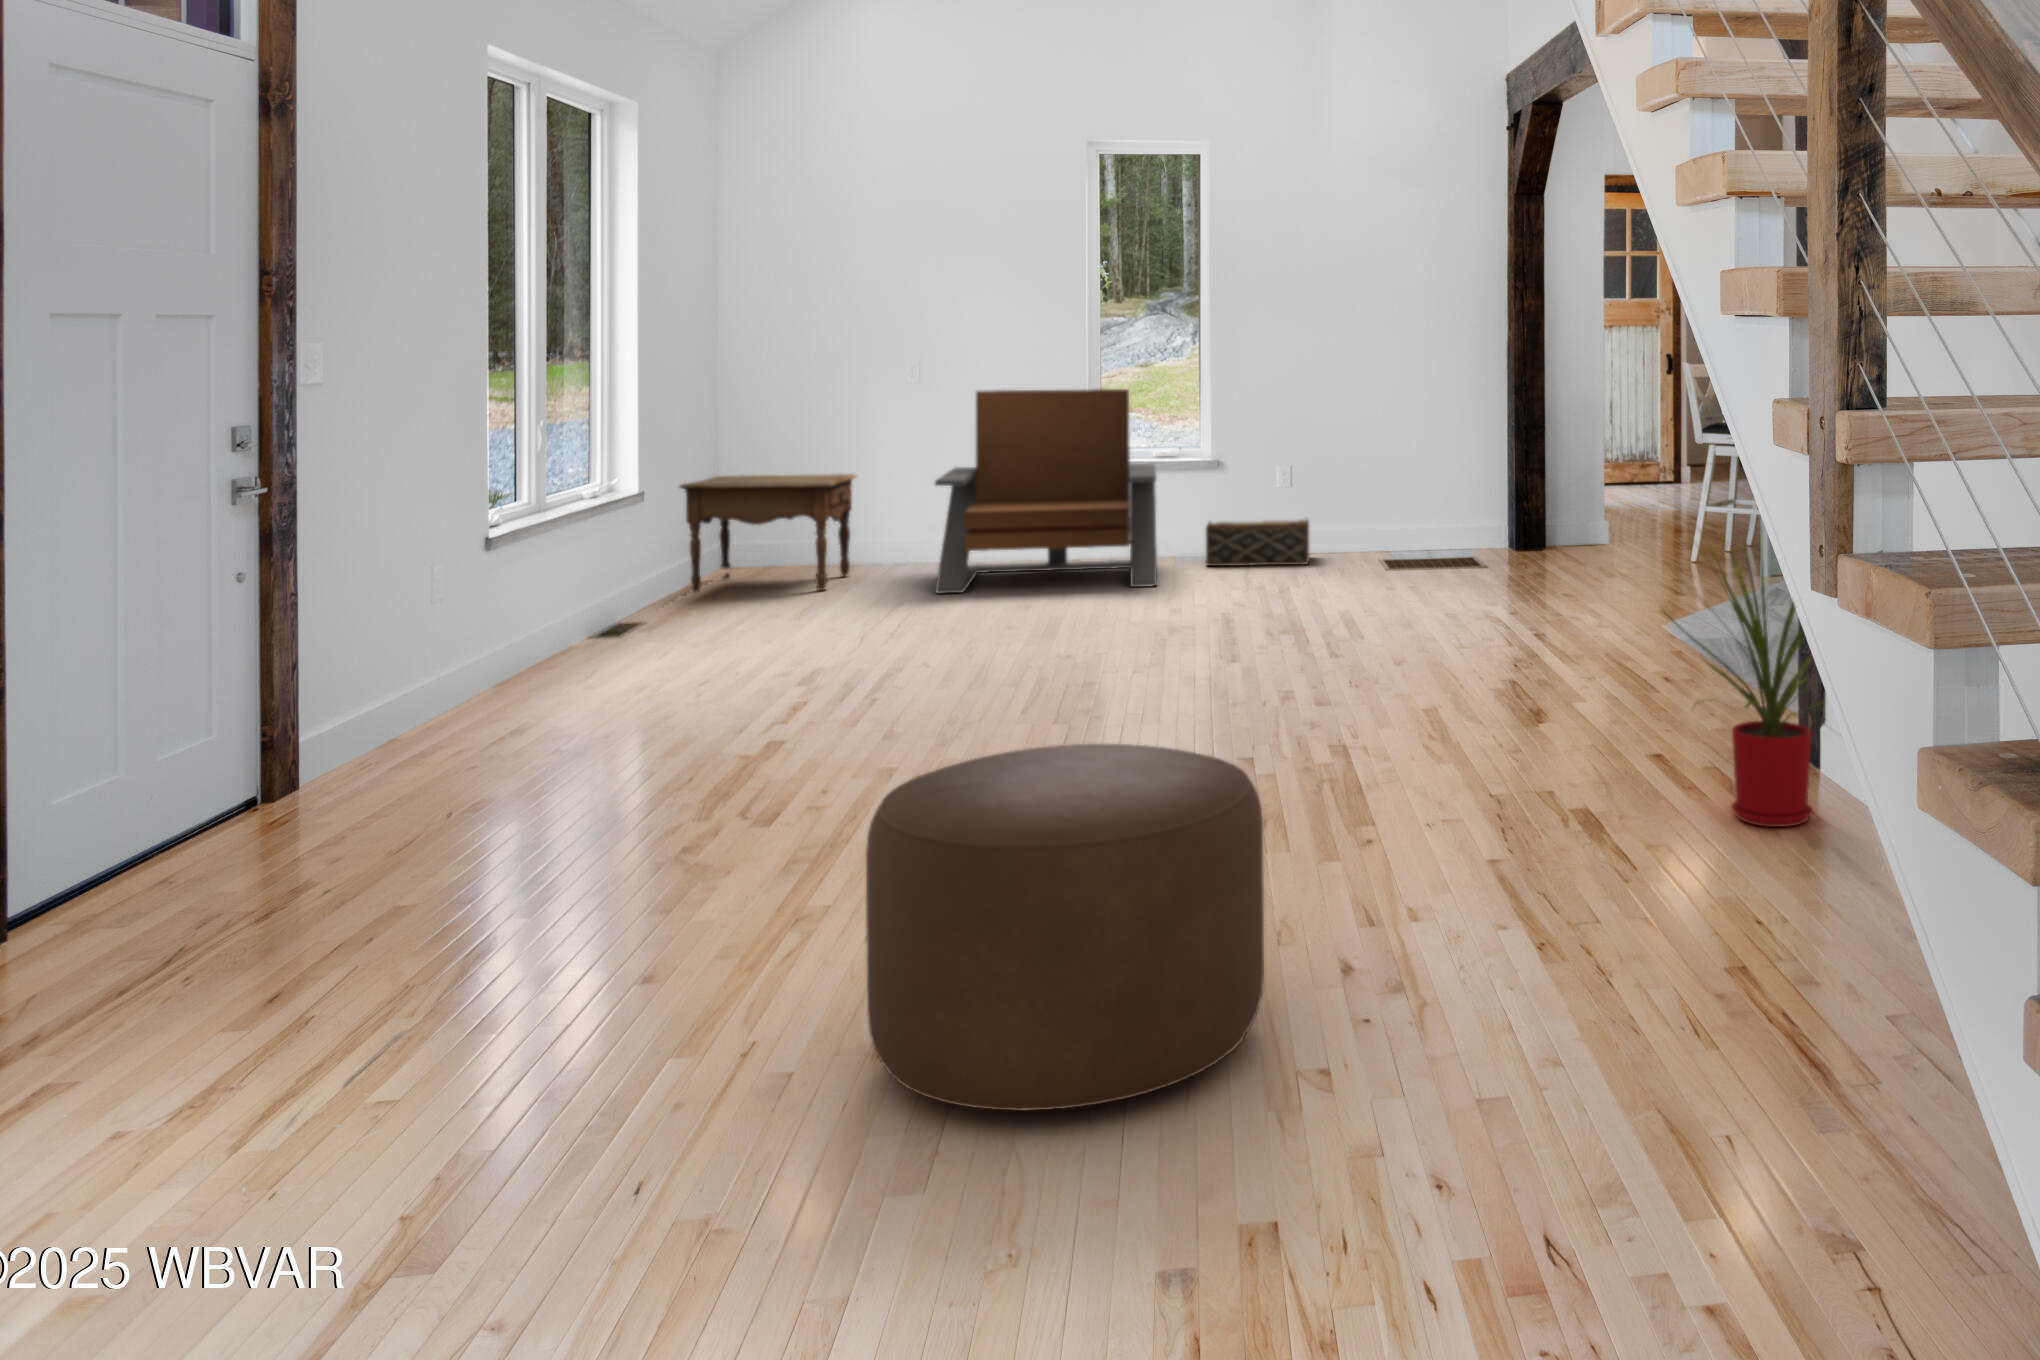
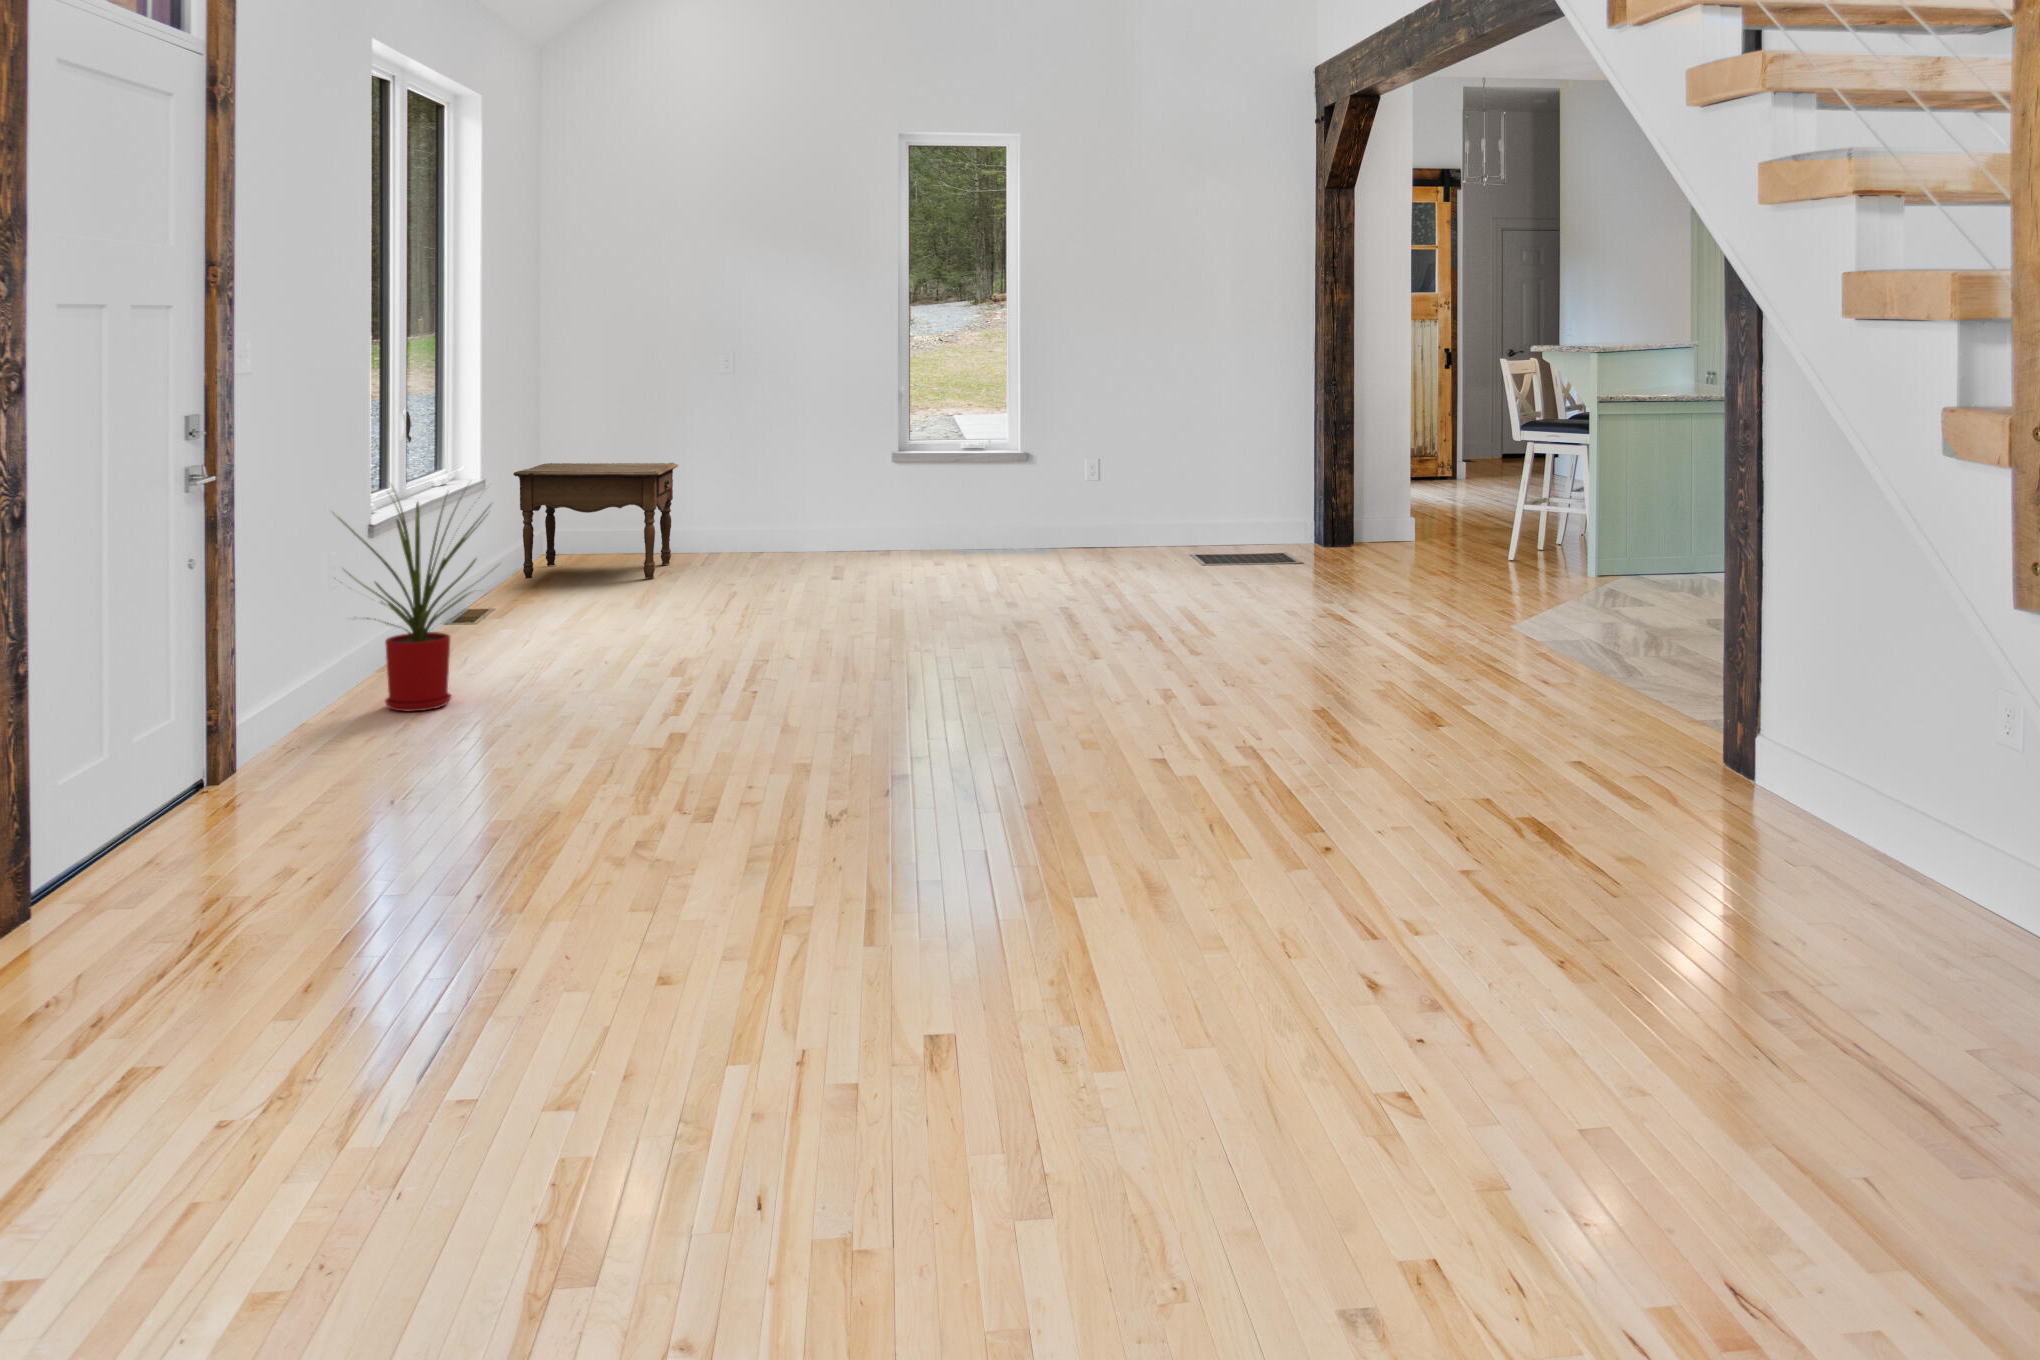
lounge chair: present [935,389,1157,594] -> none [763,381,980,583]
woven basket: present [1206,520,1309,566] -> none [1019,512,1122,560]
house plant: present [1668,552,1823,827] -> present [334,491,489,711]
ottoman: present [866,744,1264,1111] -> none [921,748,1311,1122]

